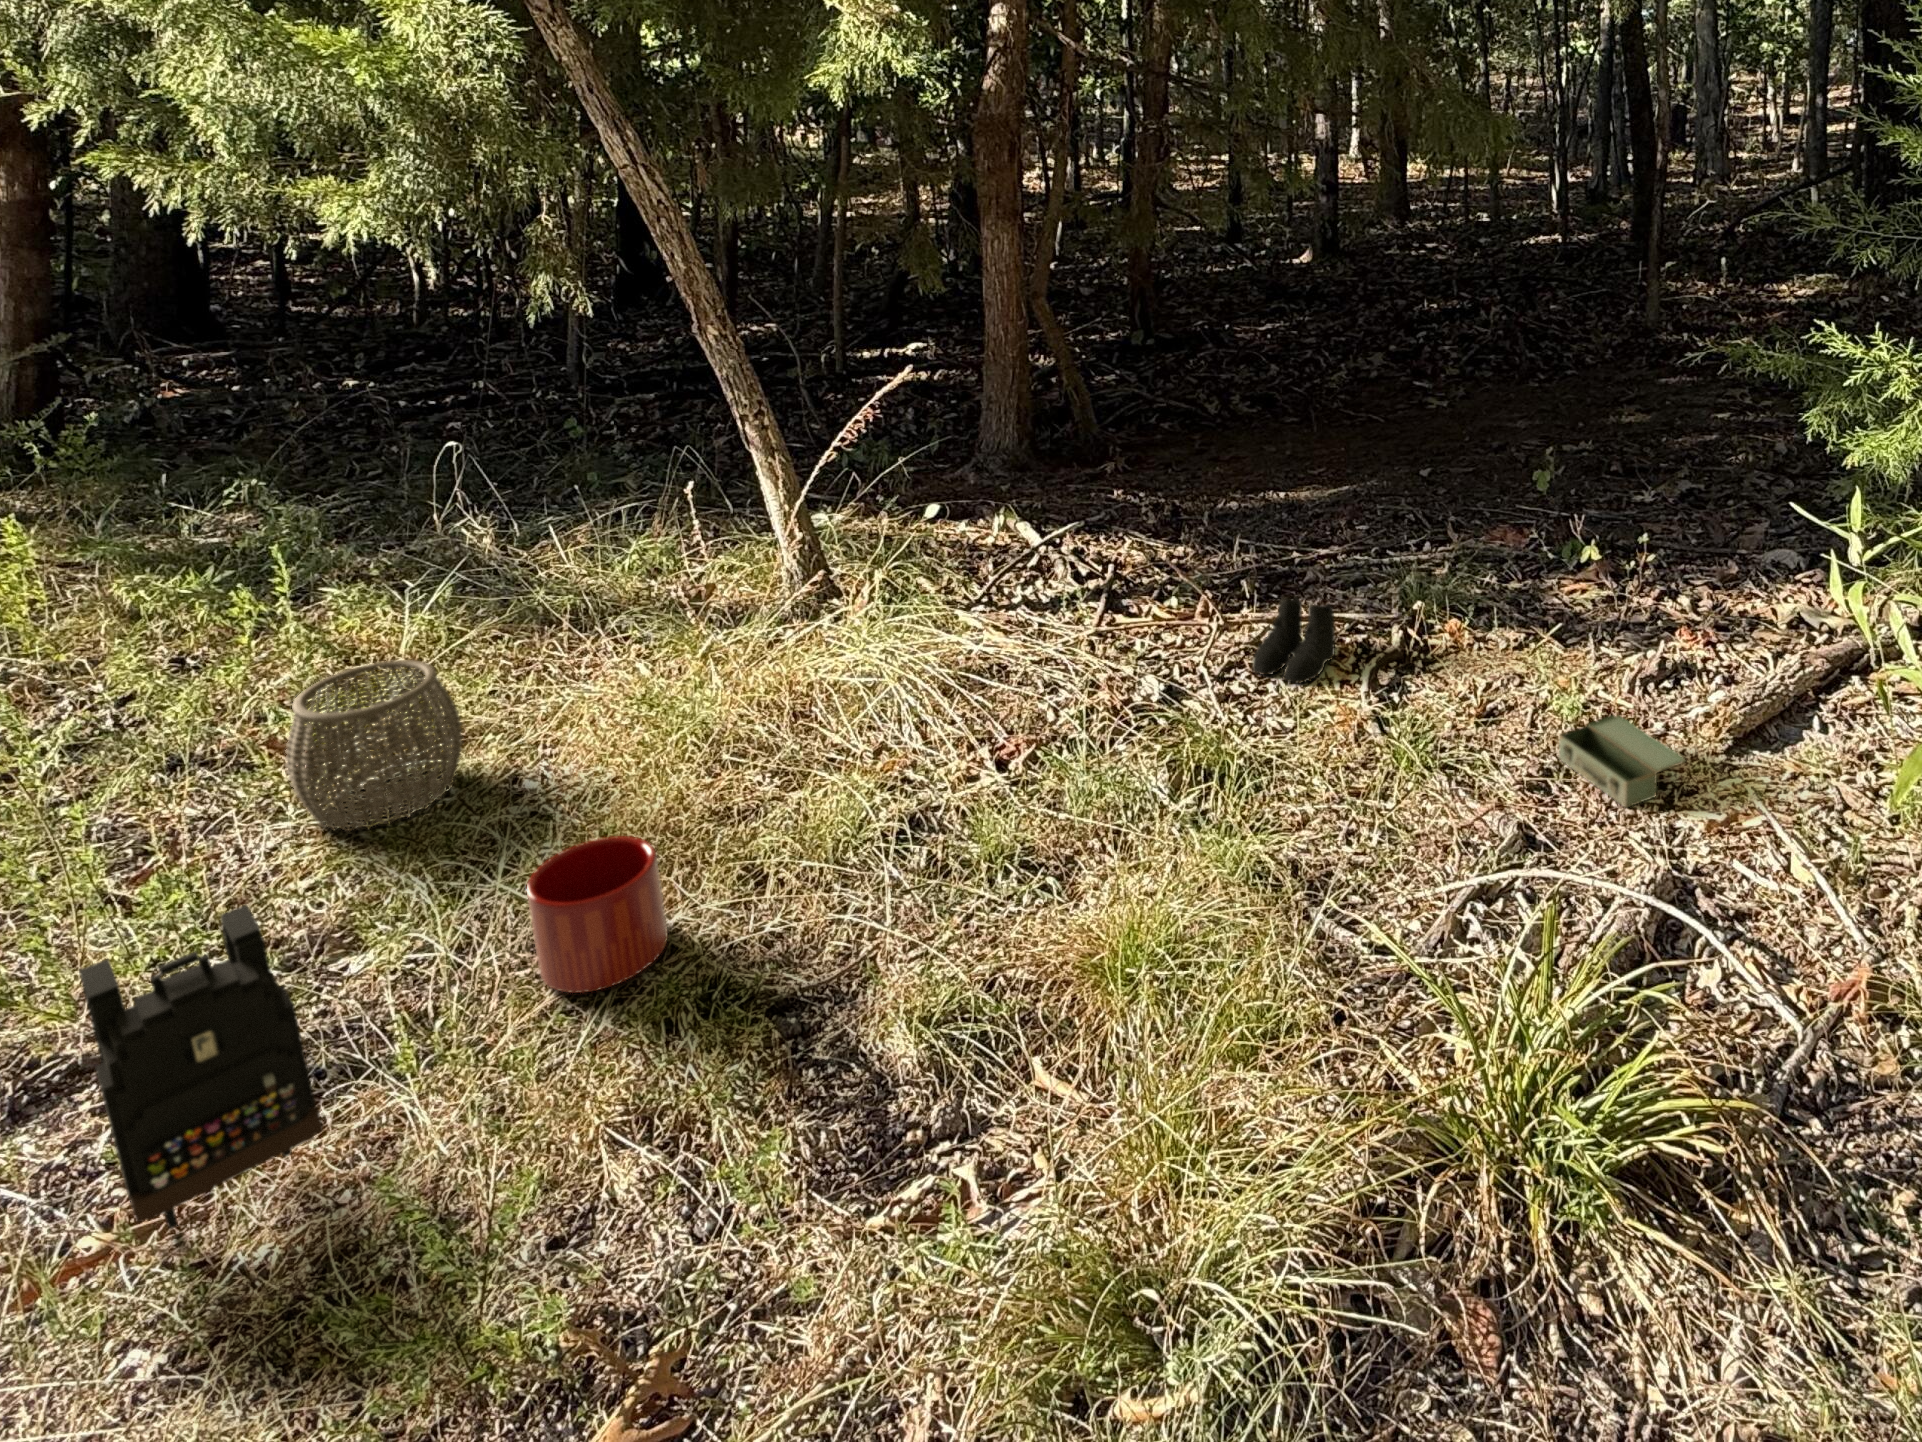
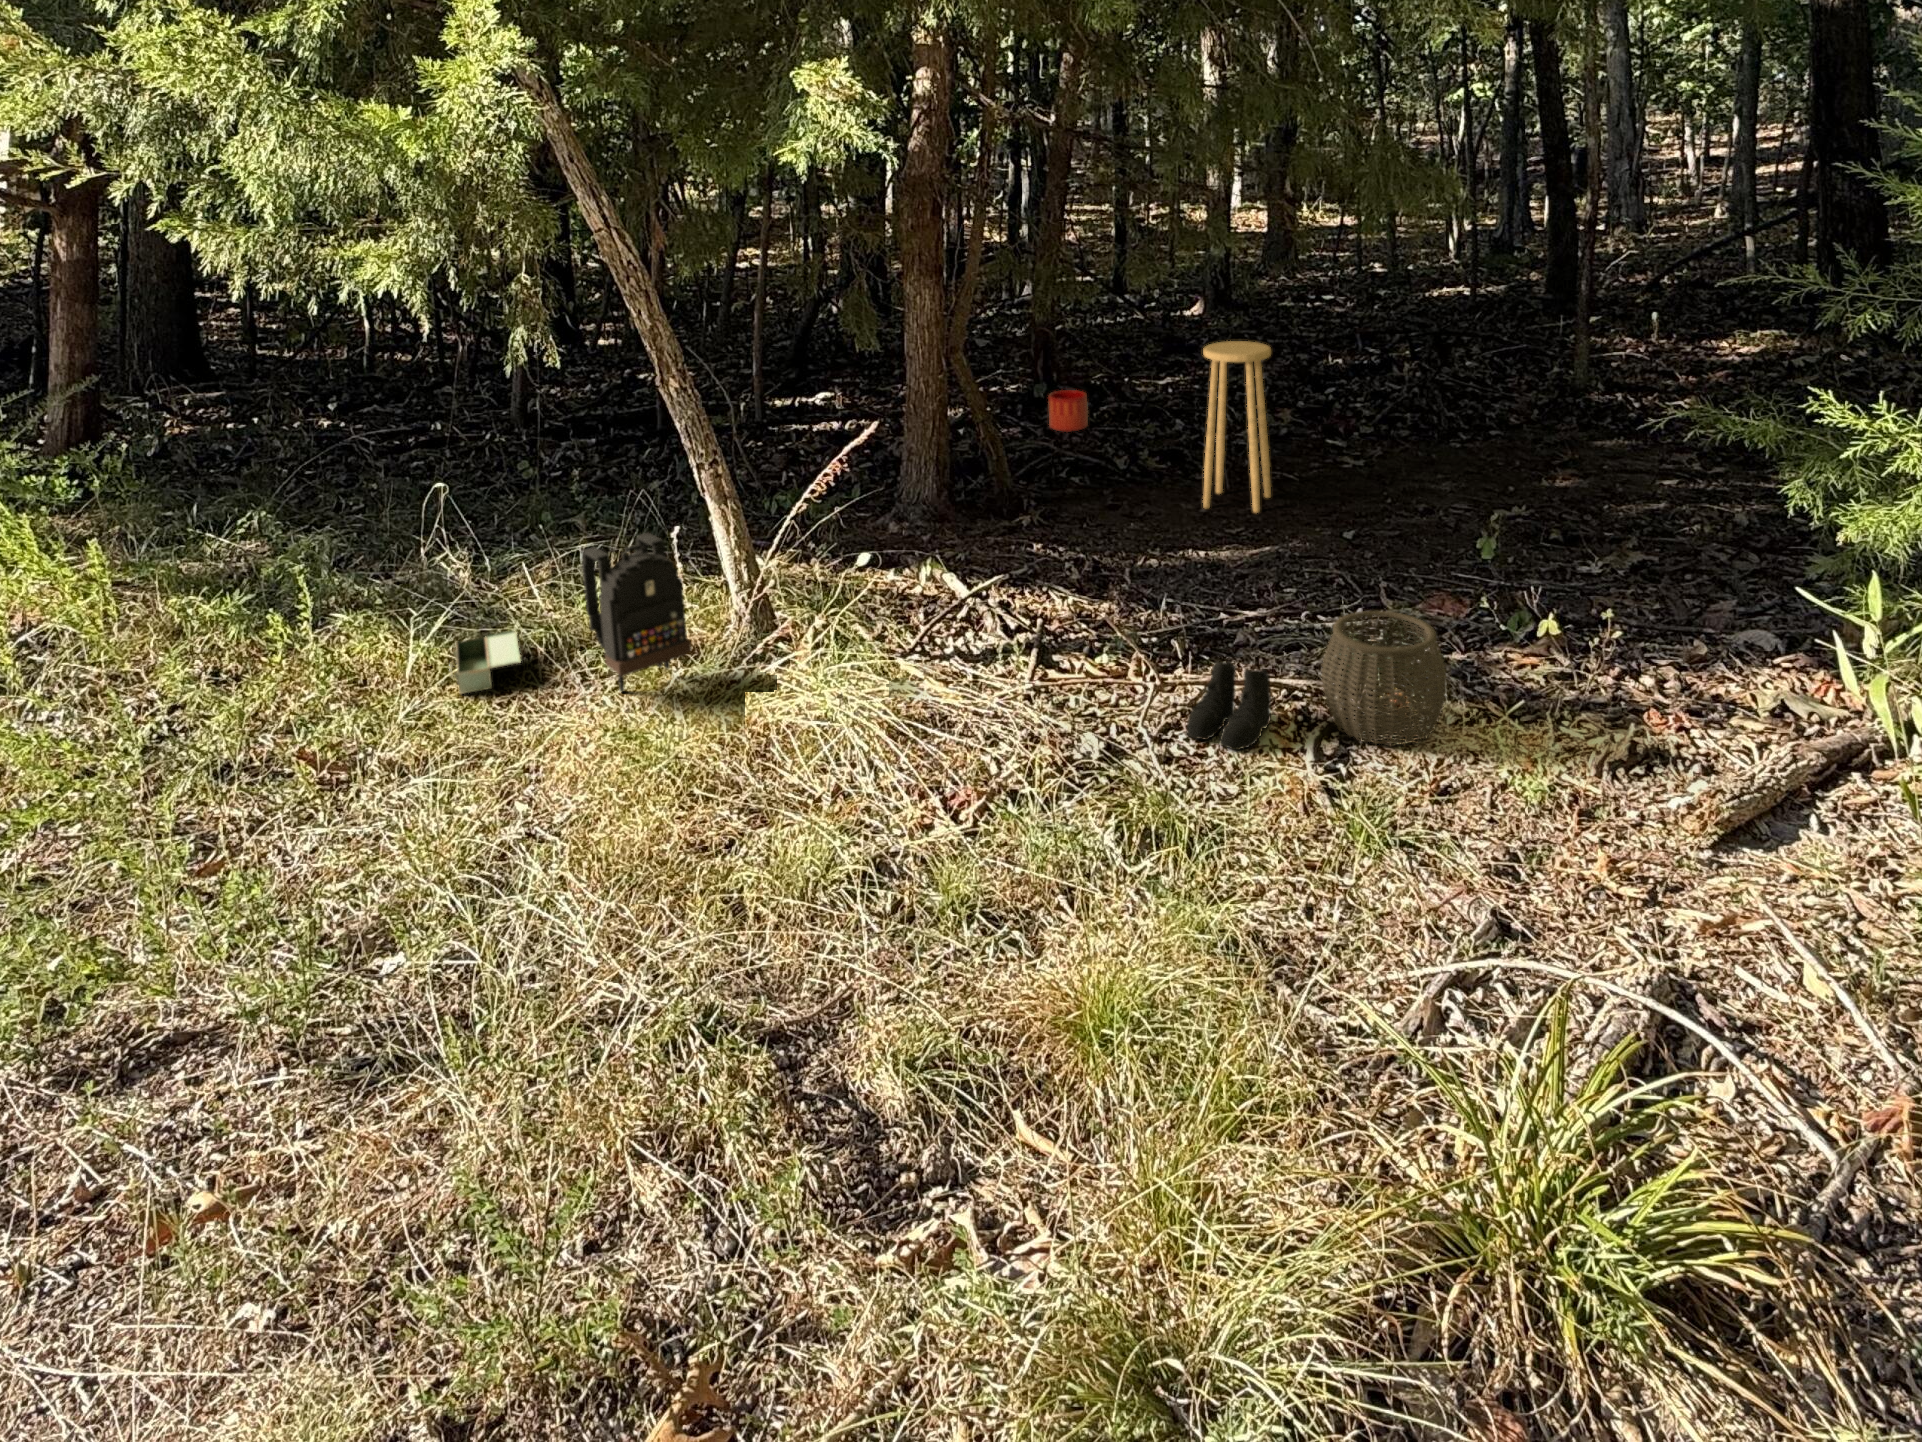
stool: none [1300,287,1368,455] -> present [1203,341,1271,512]
woven basket: present [285,660,463,832] -> present [1322,611,1447,746]
toolbox: present [1559,715,1685,808] -> present [450,631,521,694]
planter: present [526,836,668,993] -> present [1048,390,1088,432]
backpack: present [79,905,323,1229] -> present [582,533,692,692]

